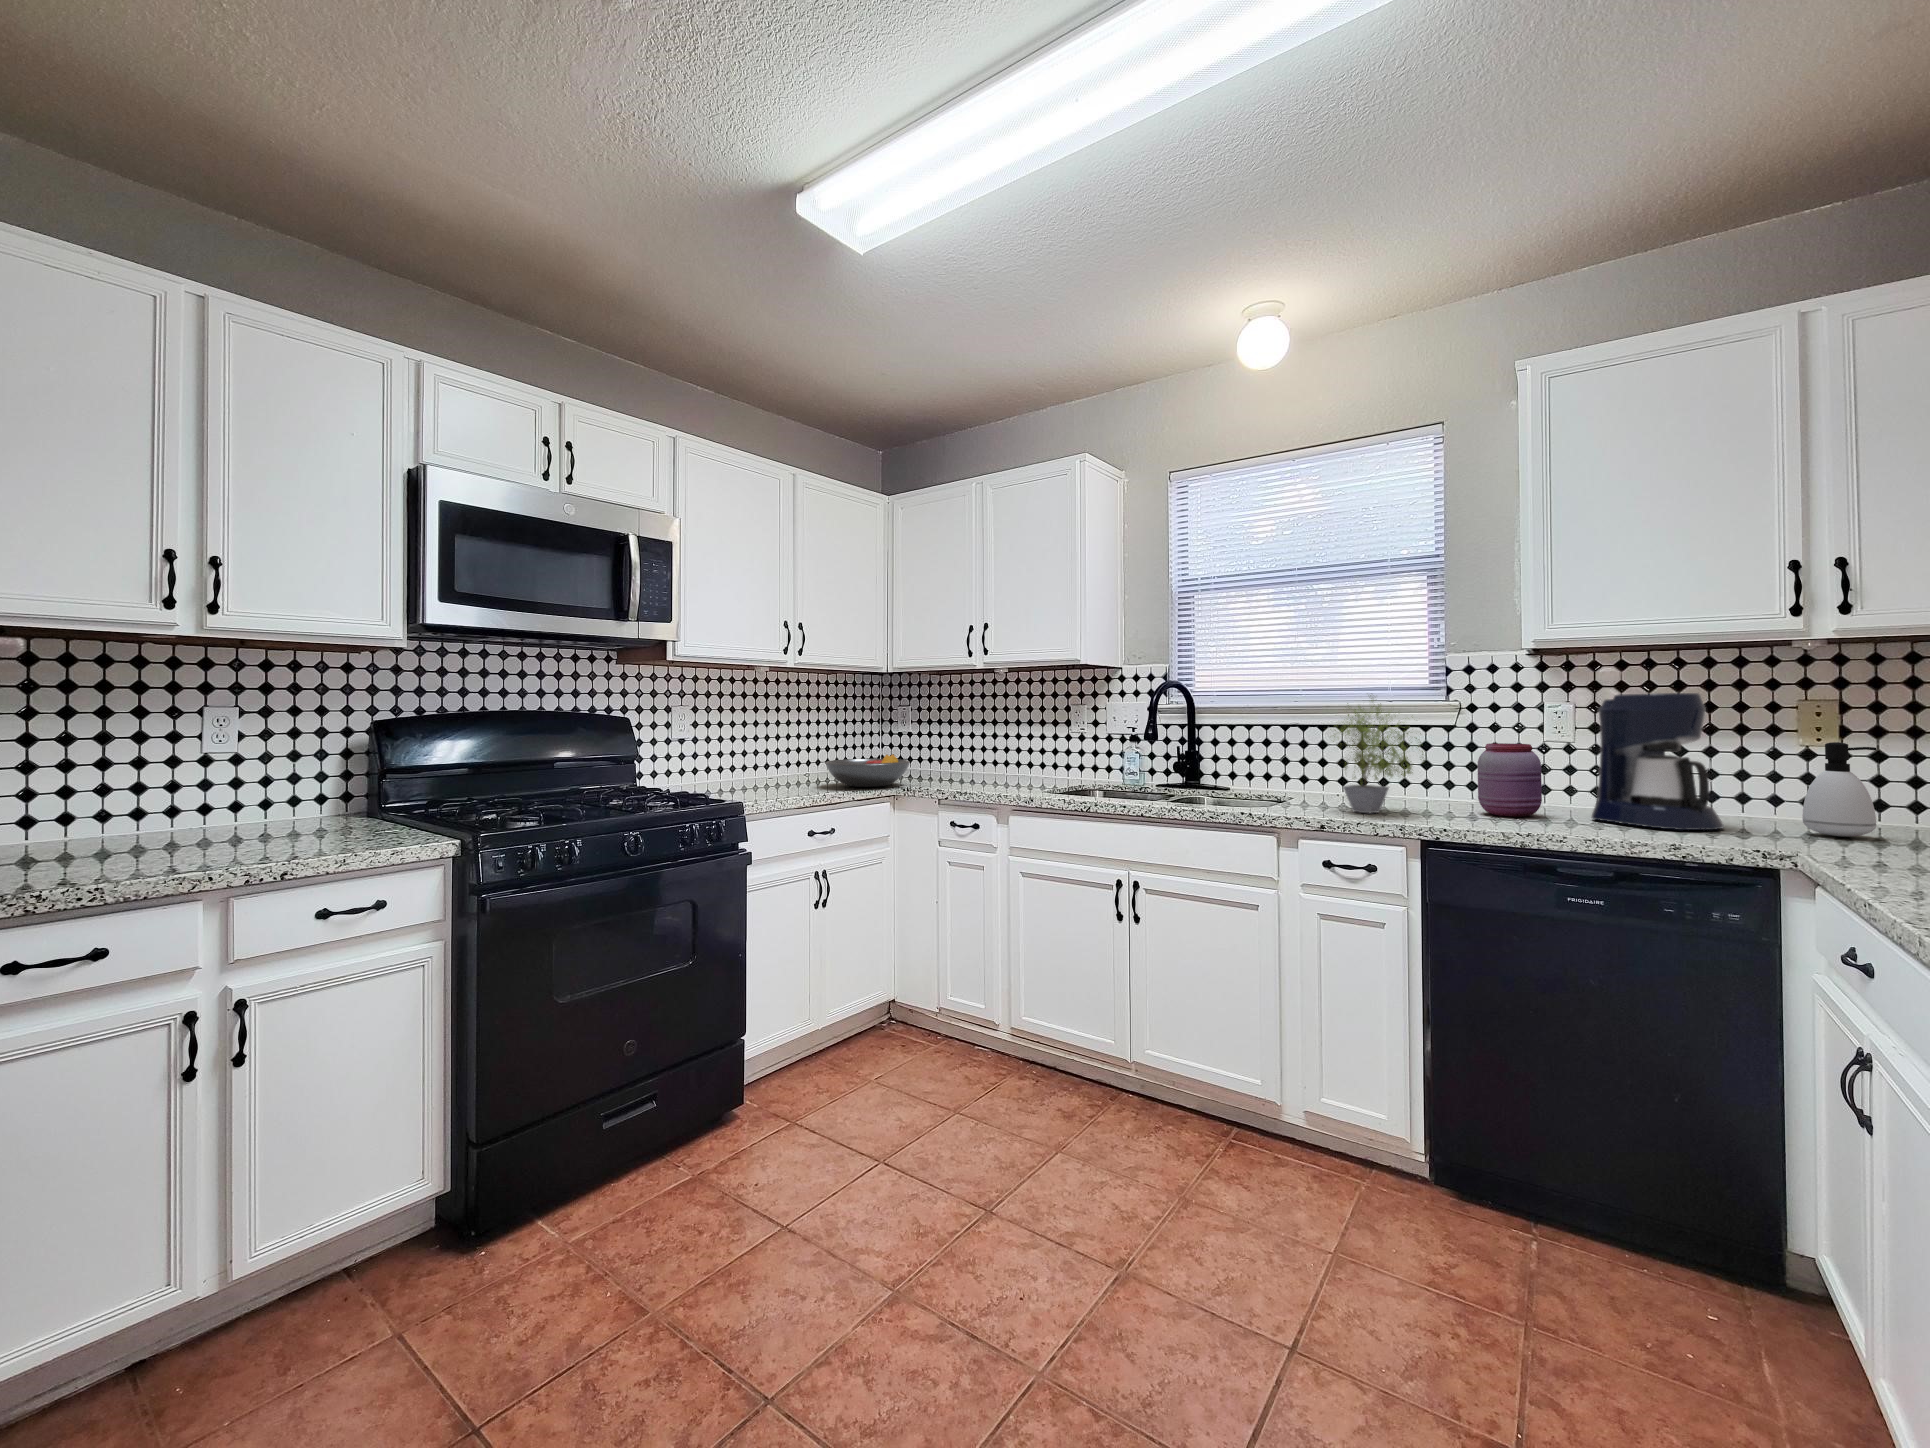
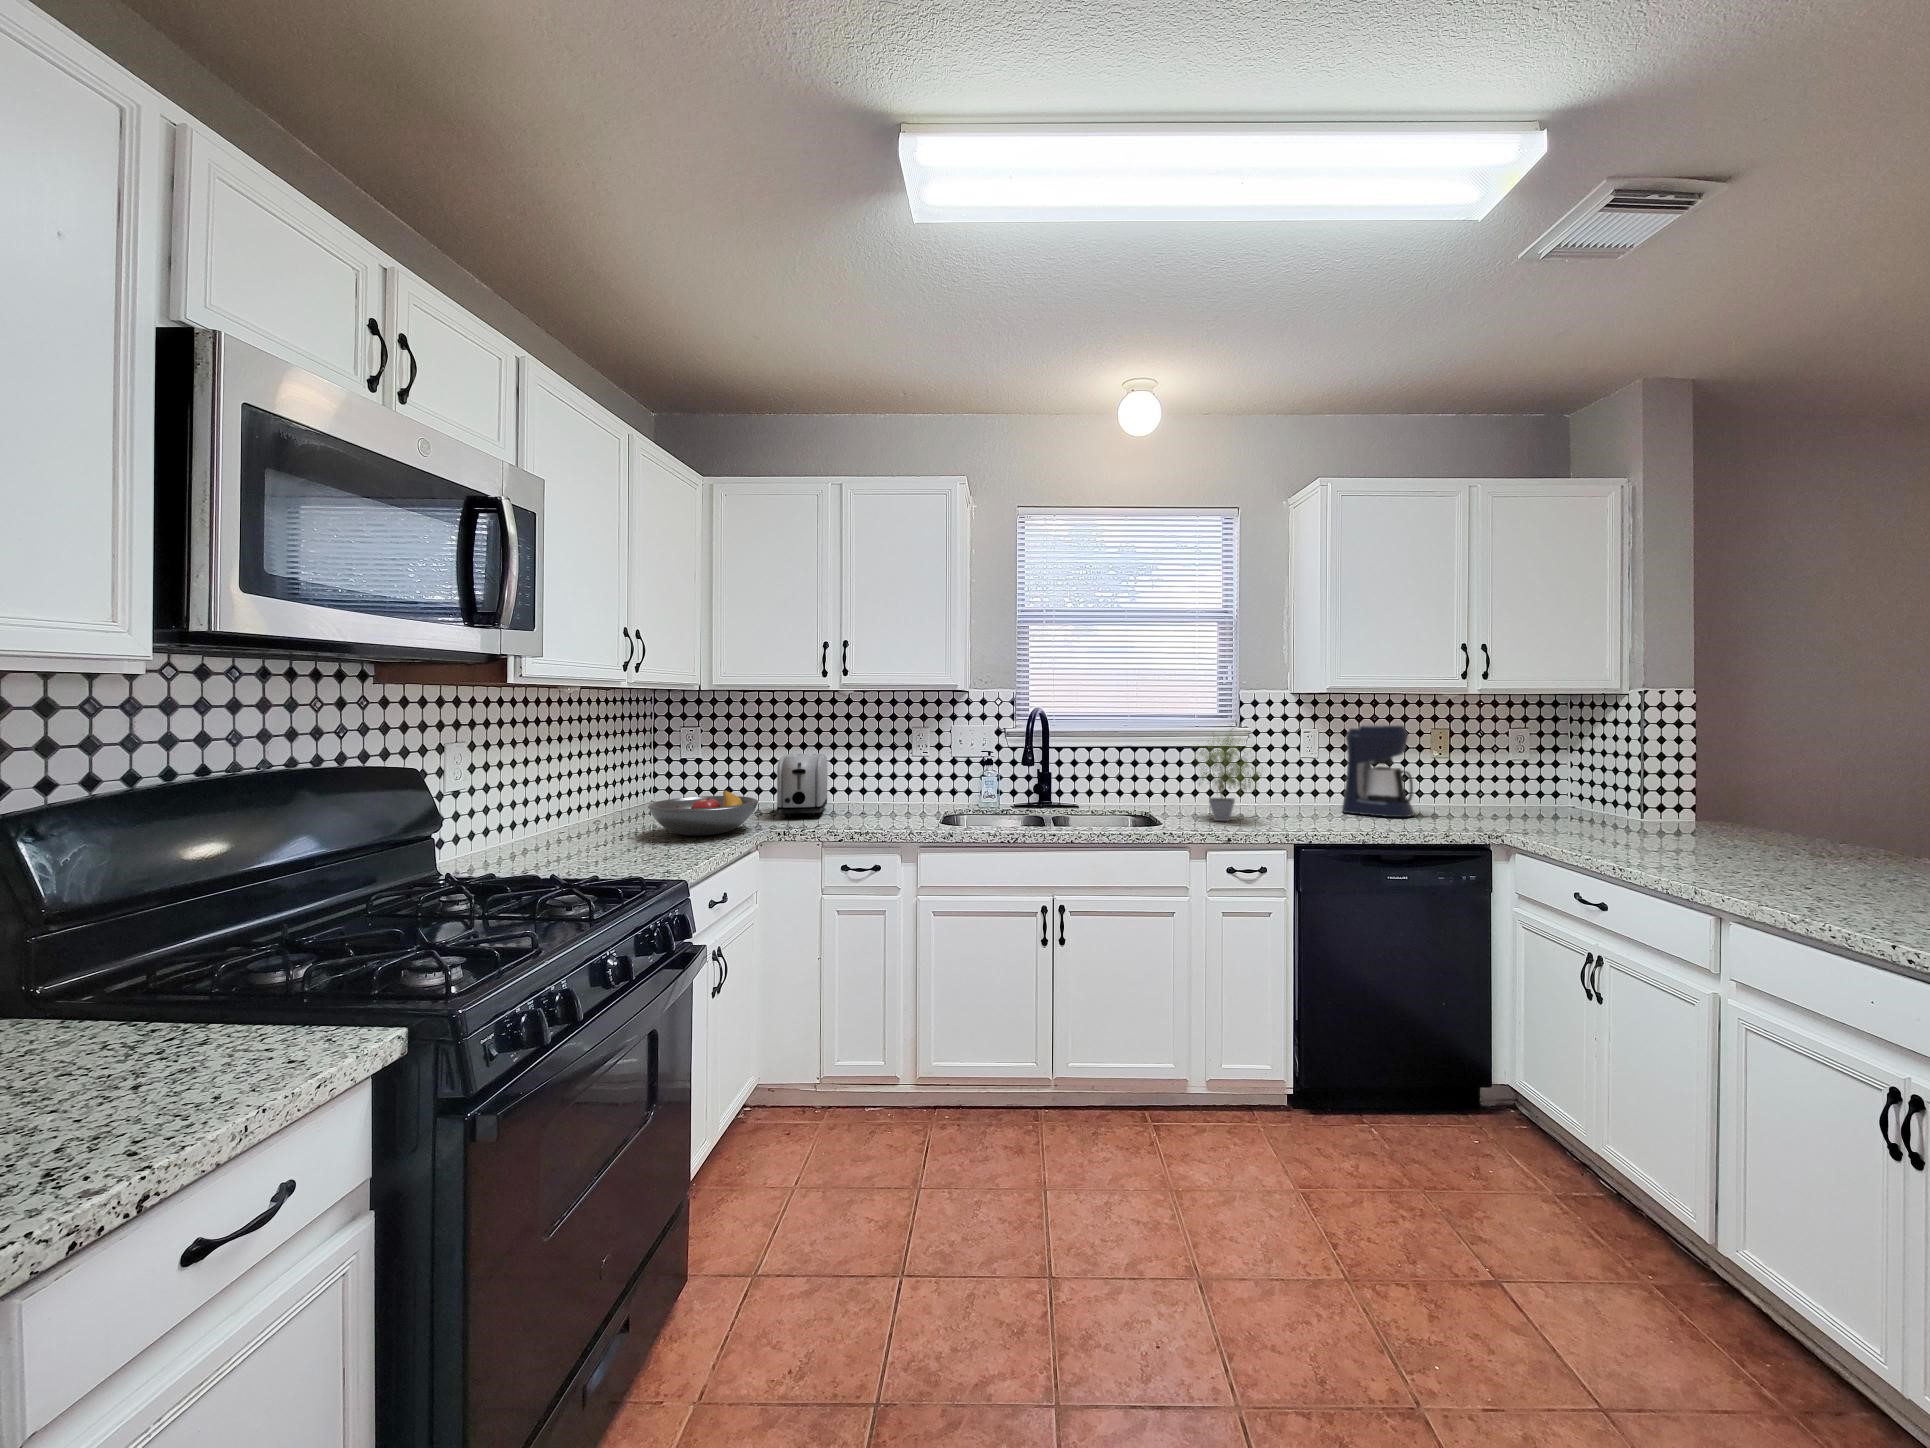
toaster: none [939,728,1001,783] -> present [777,754,827,818]
soap dispenser: present [1803,742,1876,837] -> none [1445,756,1482,814]
jar: present [1478,743,1542,817] -> none [1276,760,1317,815]

